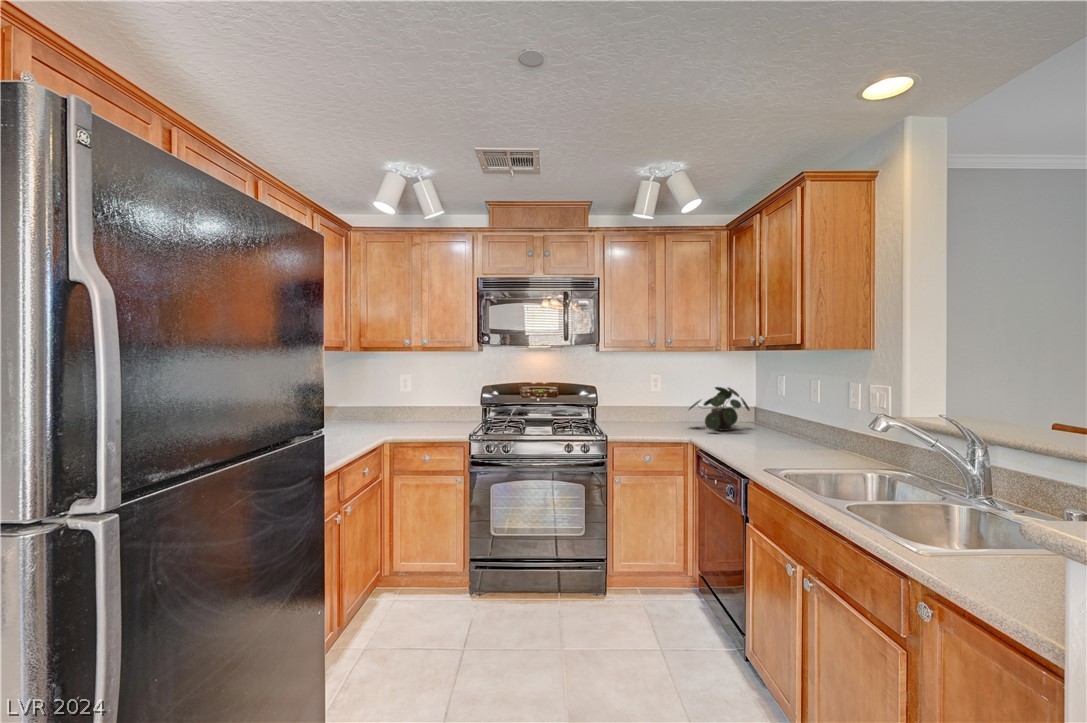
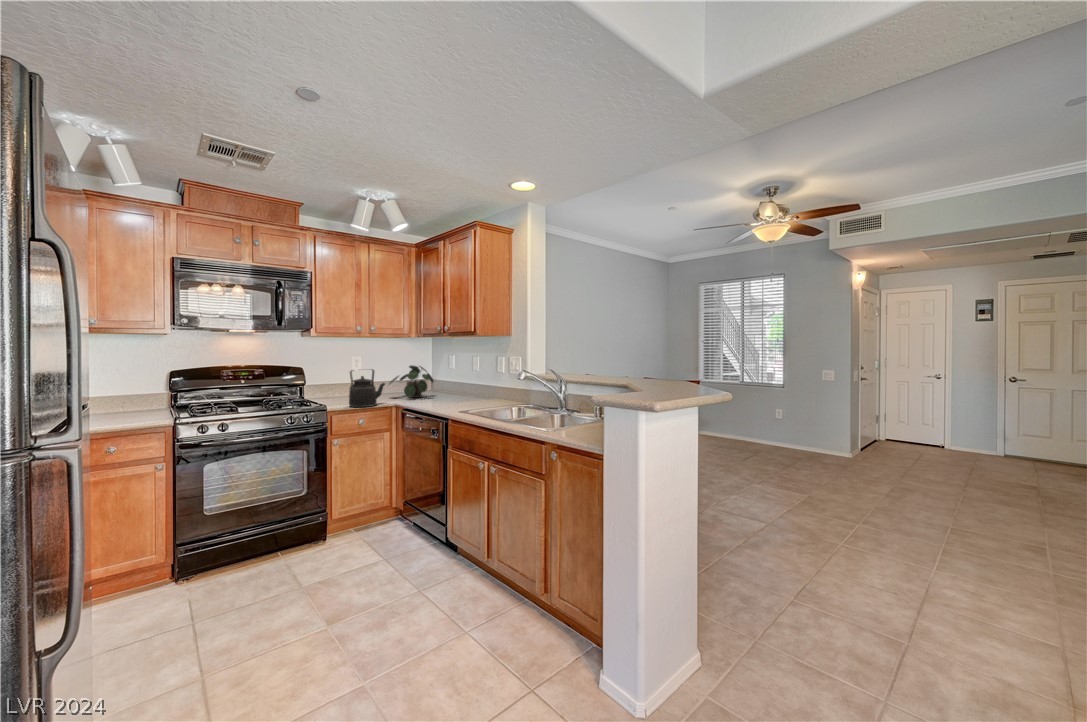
kettle: none [632,392,678,440] -> present [349,369,385,407]

